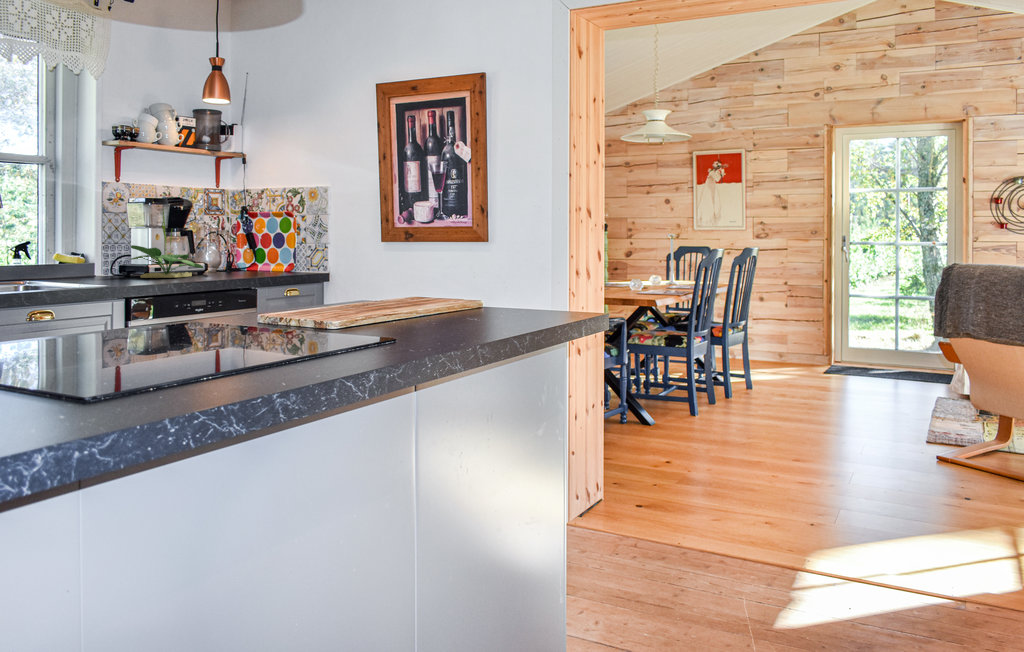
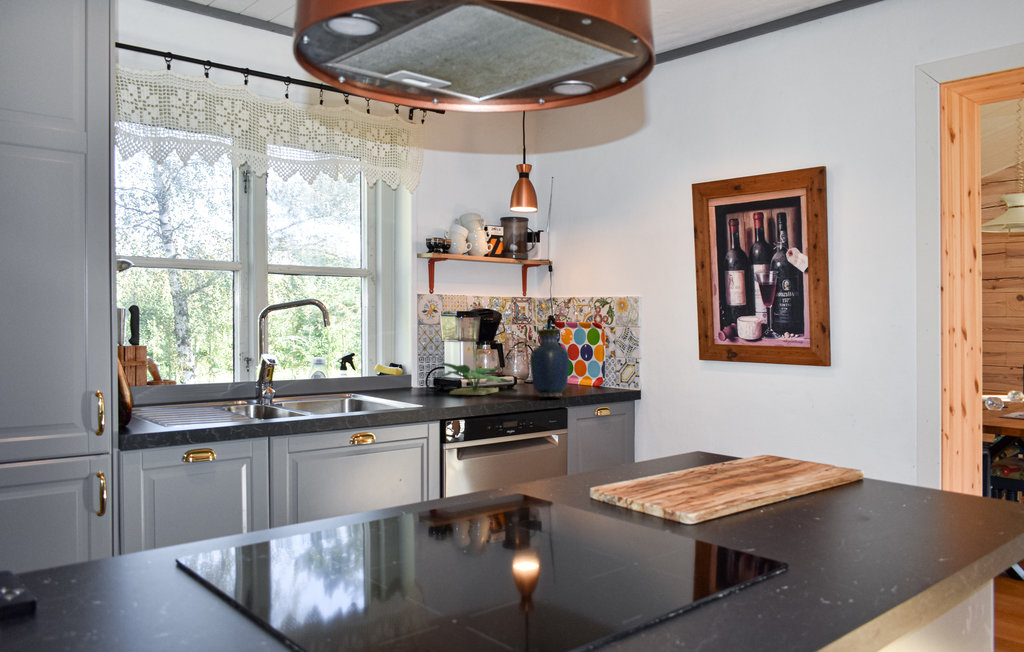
vase: none [224,213,262,278] -> present [530,329,569,397]

